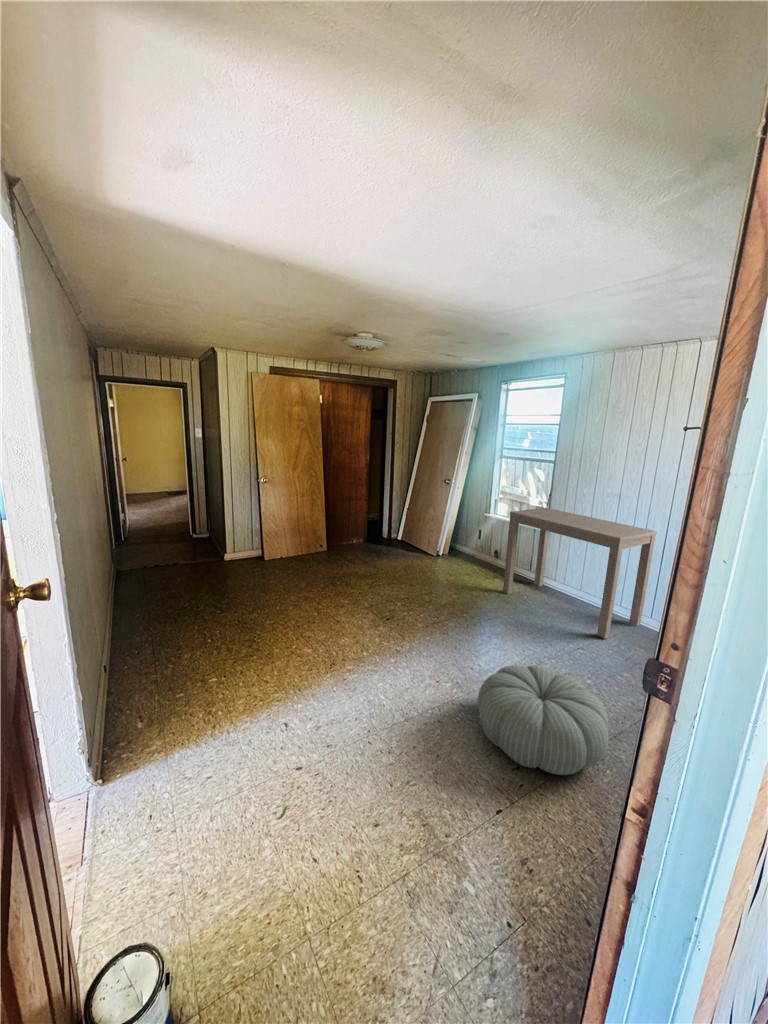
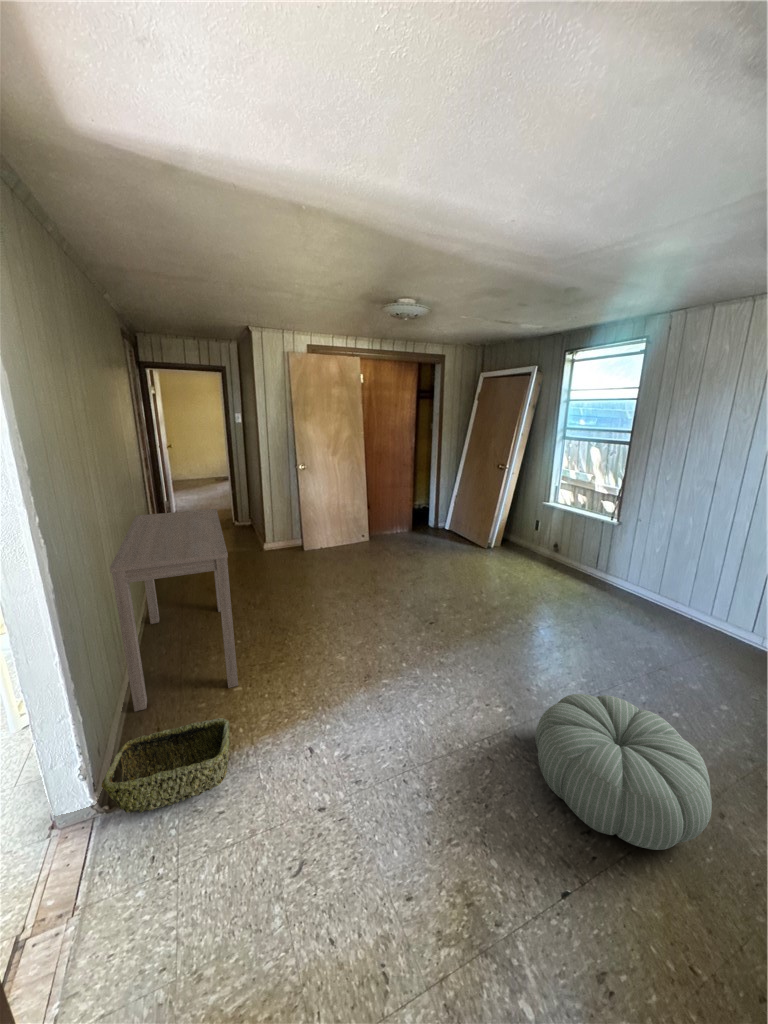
desk: present [503,508,657,639] -> present [110,509,238,711]
woven basket: none [100,700,215,783] -> present [102,718,230,813]

